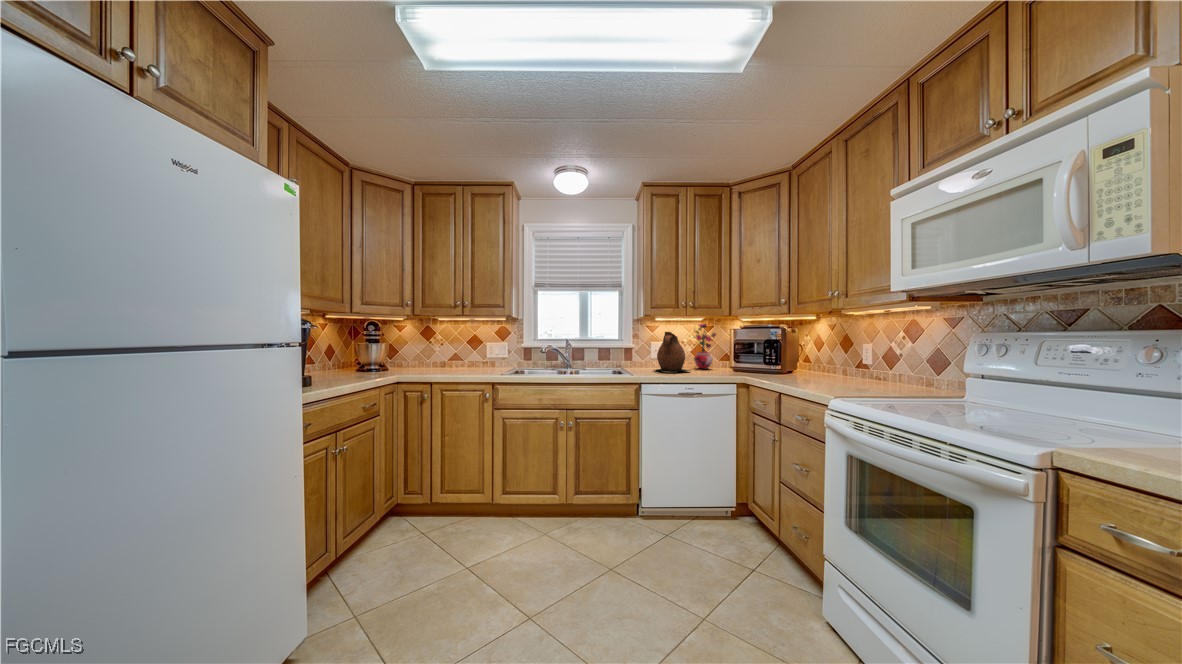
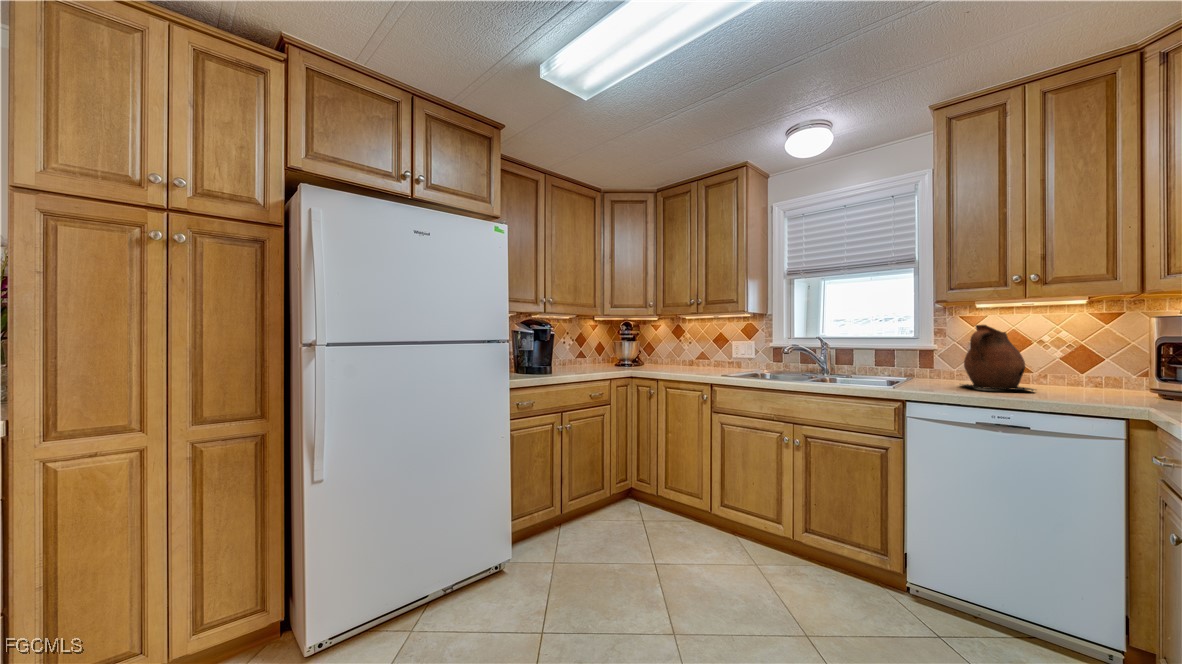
potted plant: present [694,324,716,369] -> none [1056,306,1127,391]

